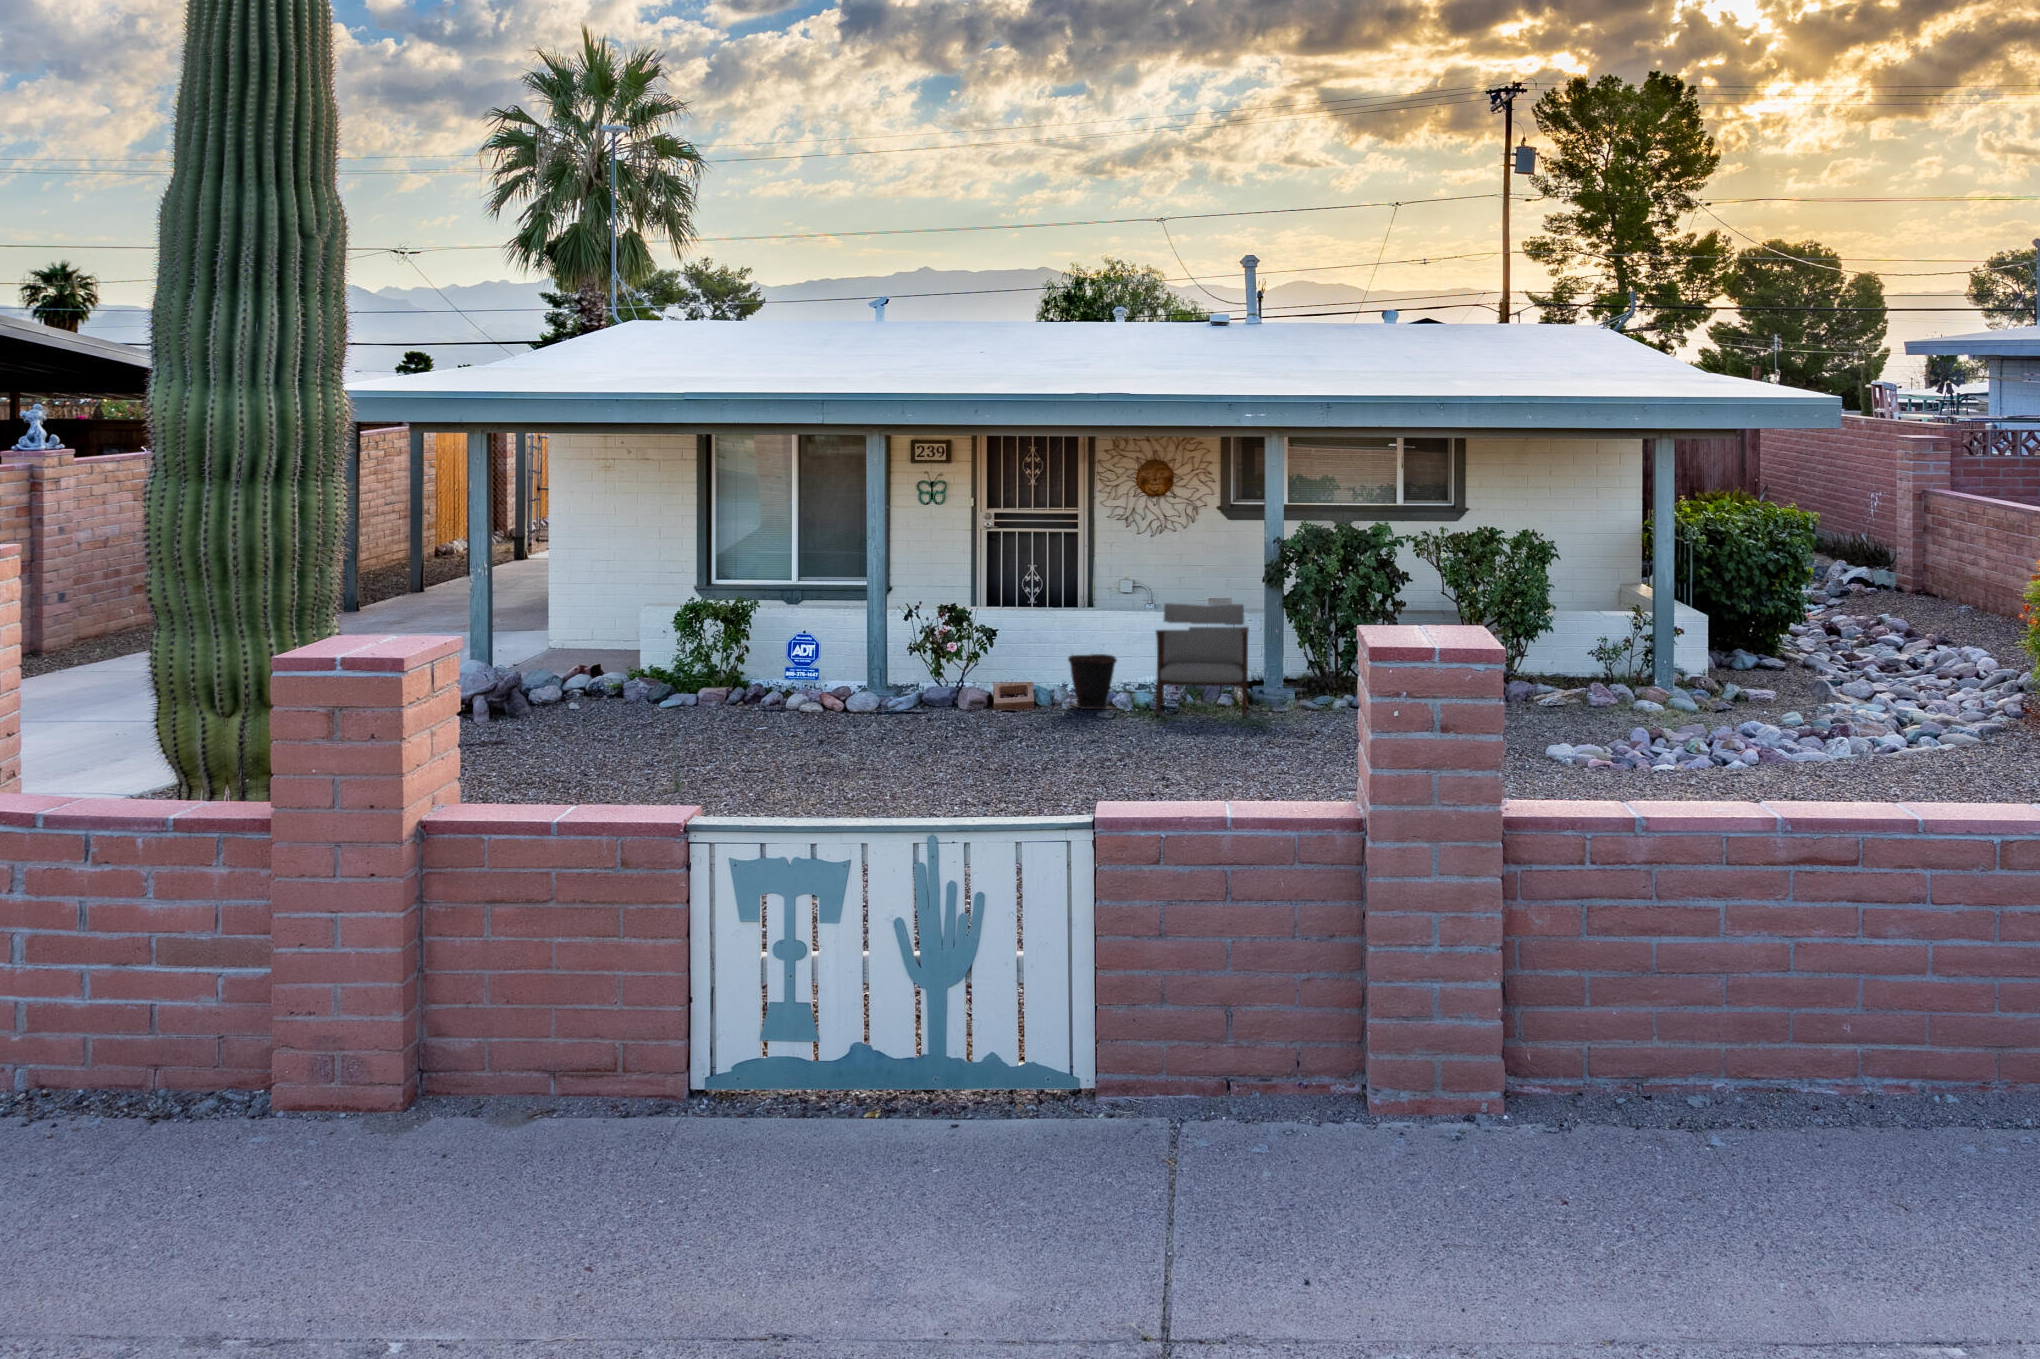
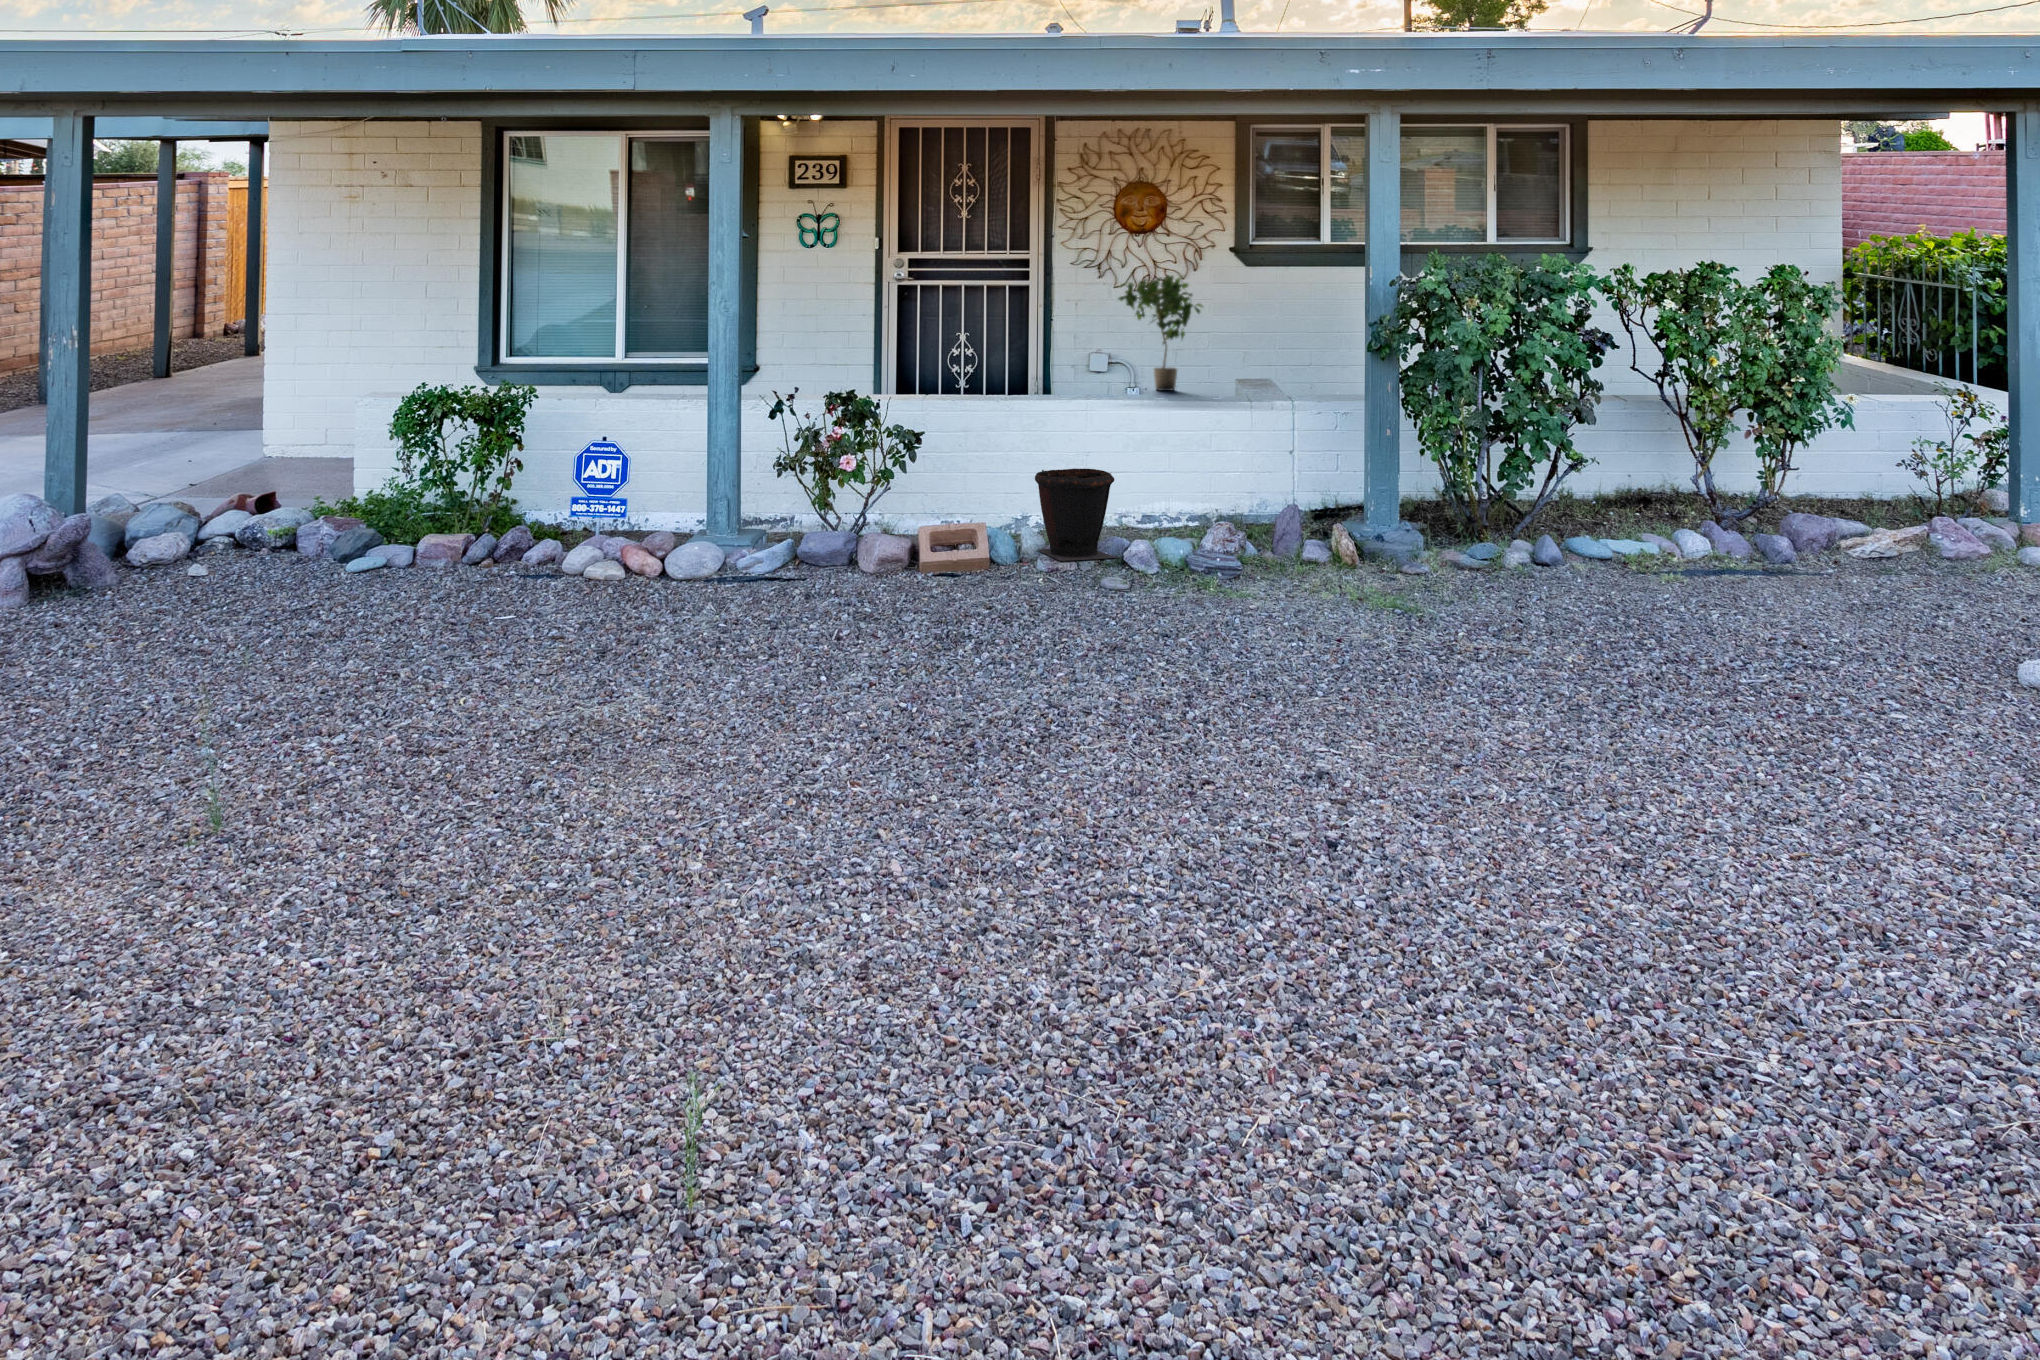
potted plant: none [1136,528,1198,607] -> present [1119,275,1203,391]
lounge chair: present [1156,603,1249,717] -> none [1178,387,1344,575]

